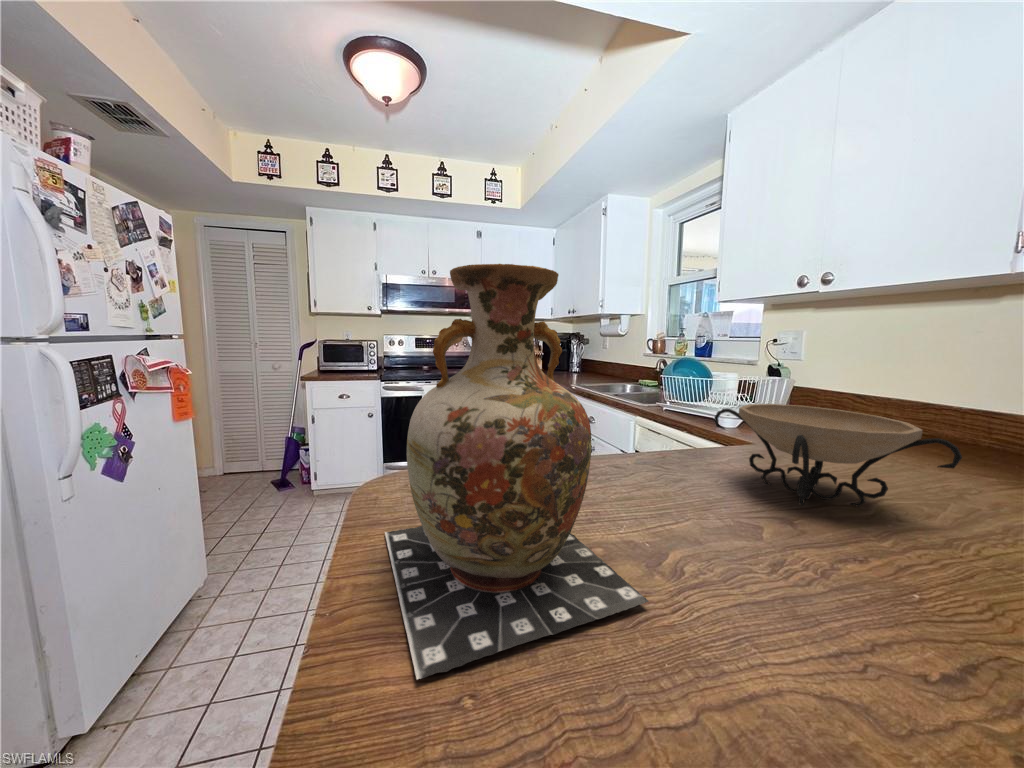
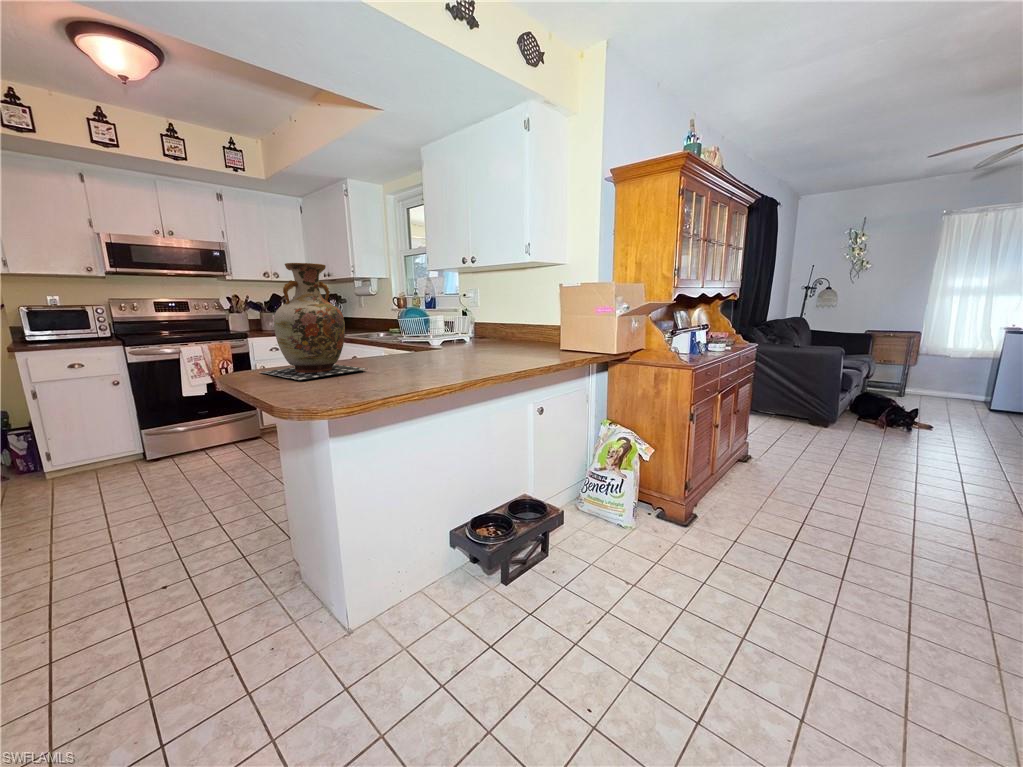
decorative bowl: present [714,404,962,507] -> none [407,320,480,356]

